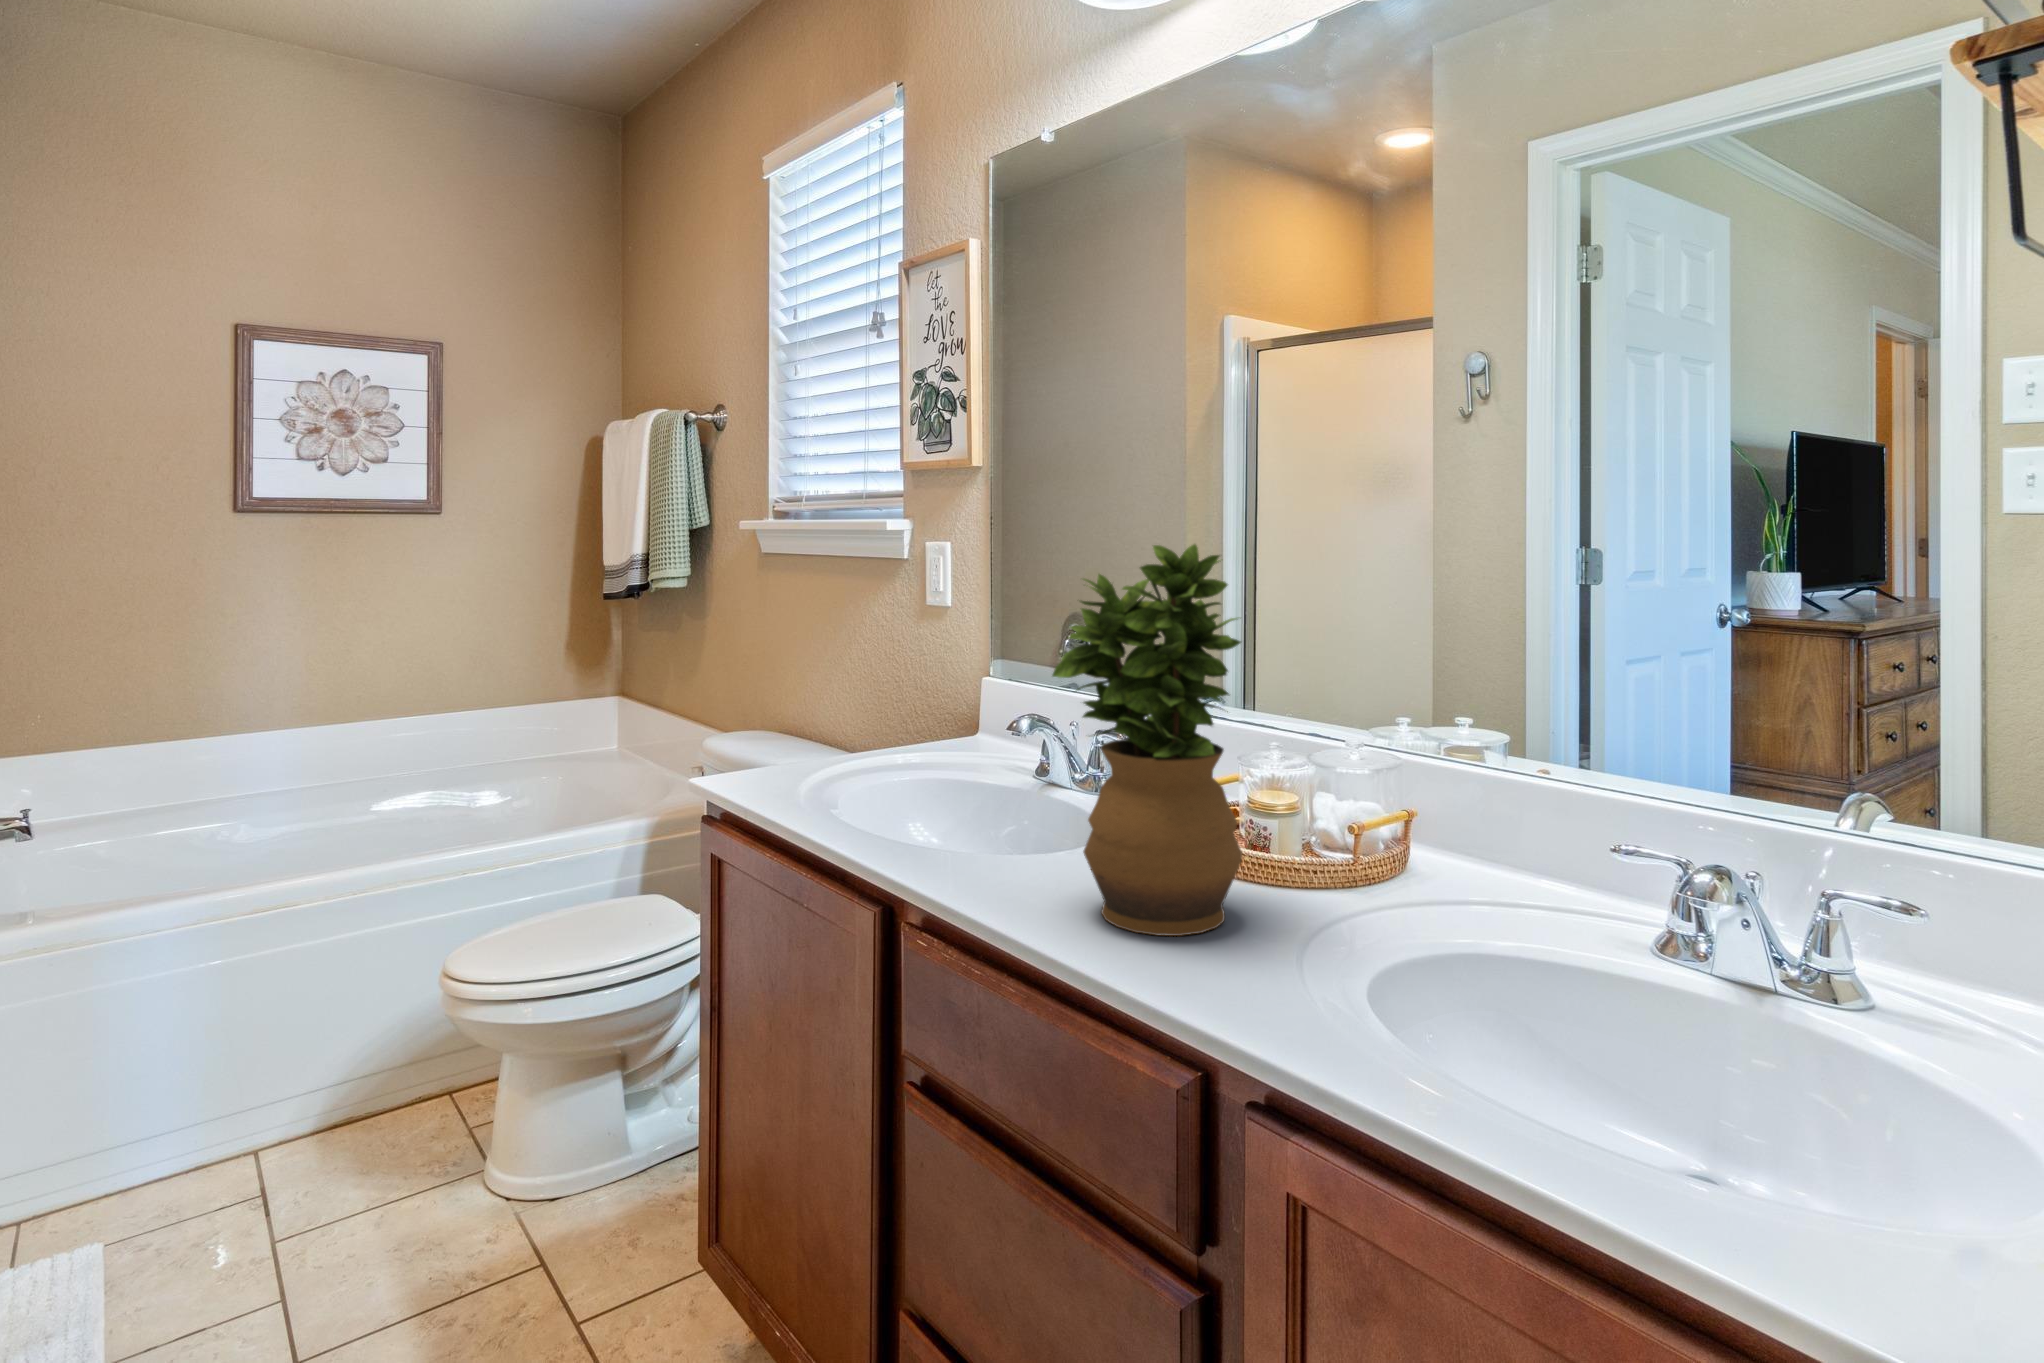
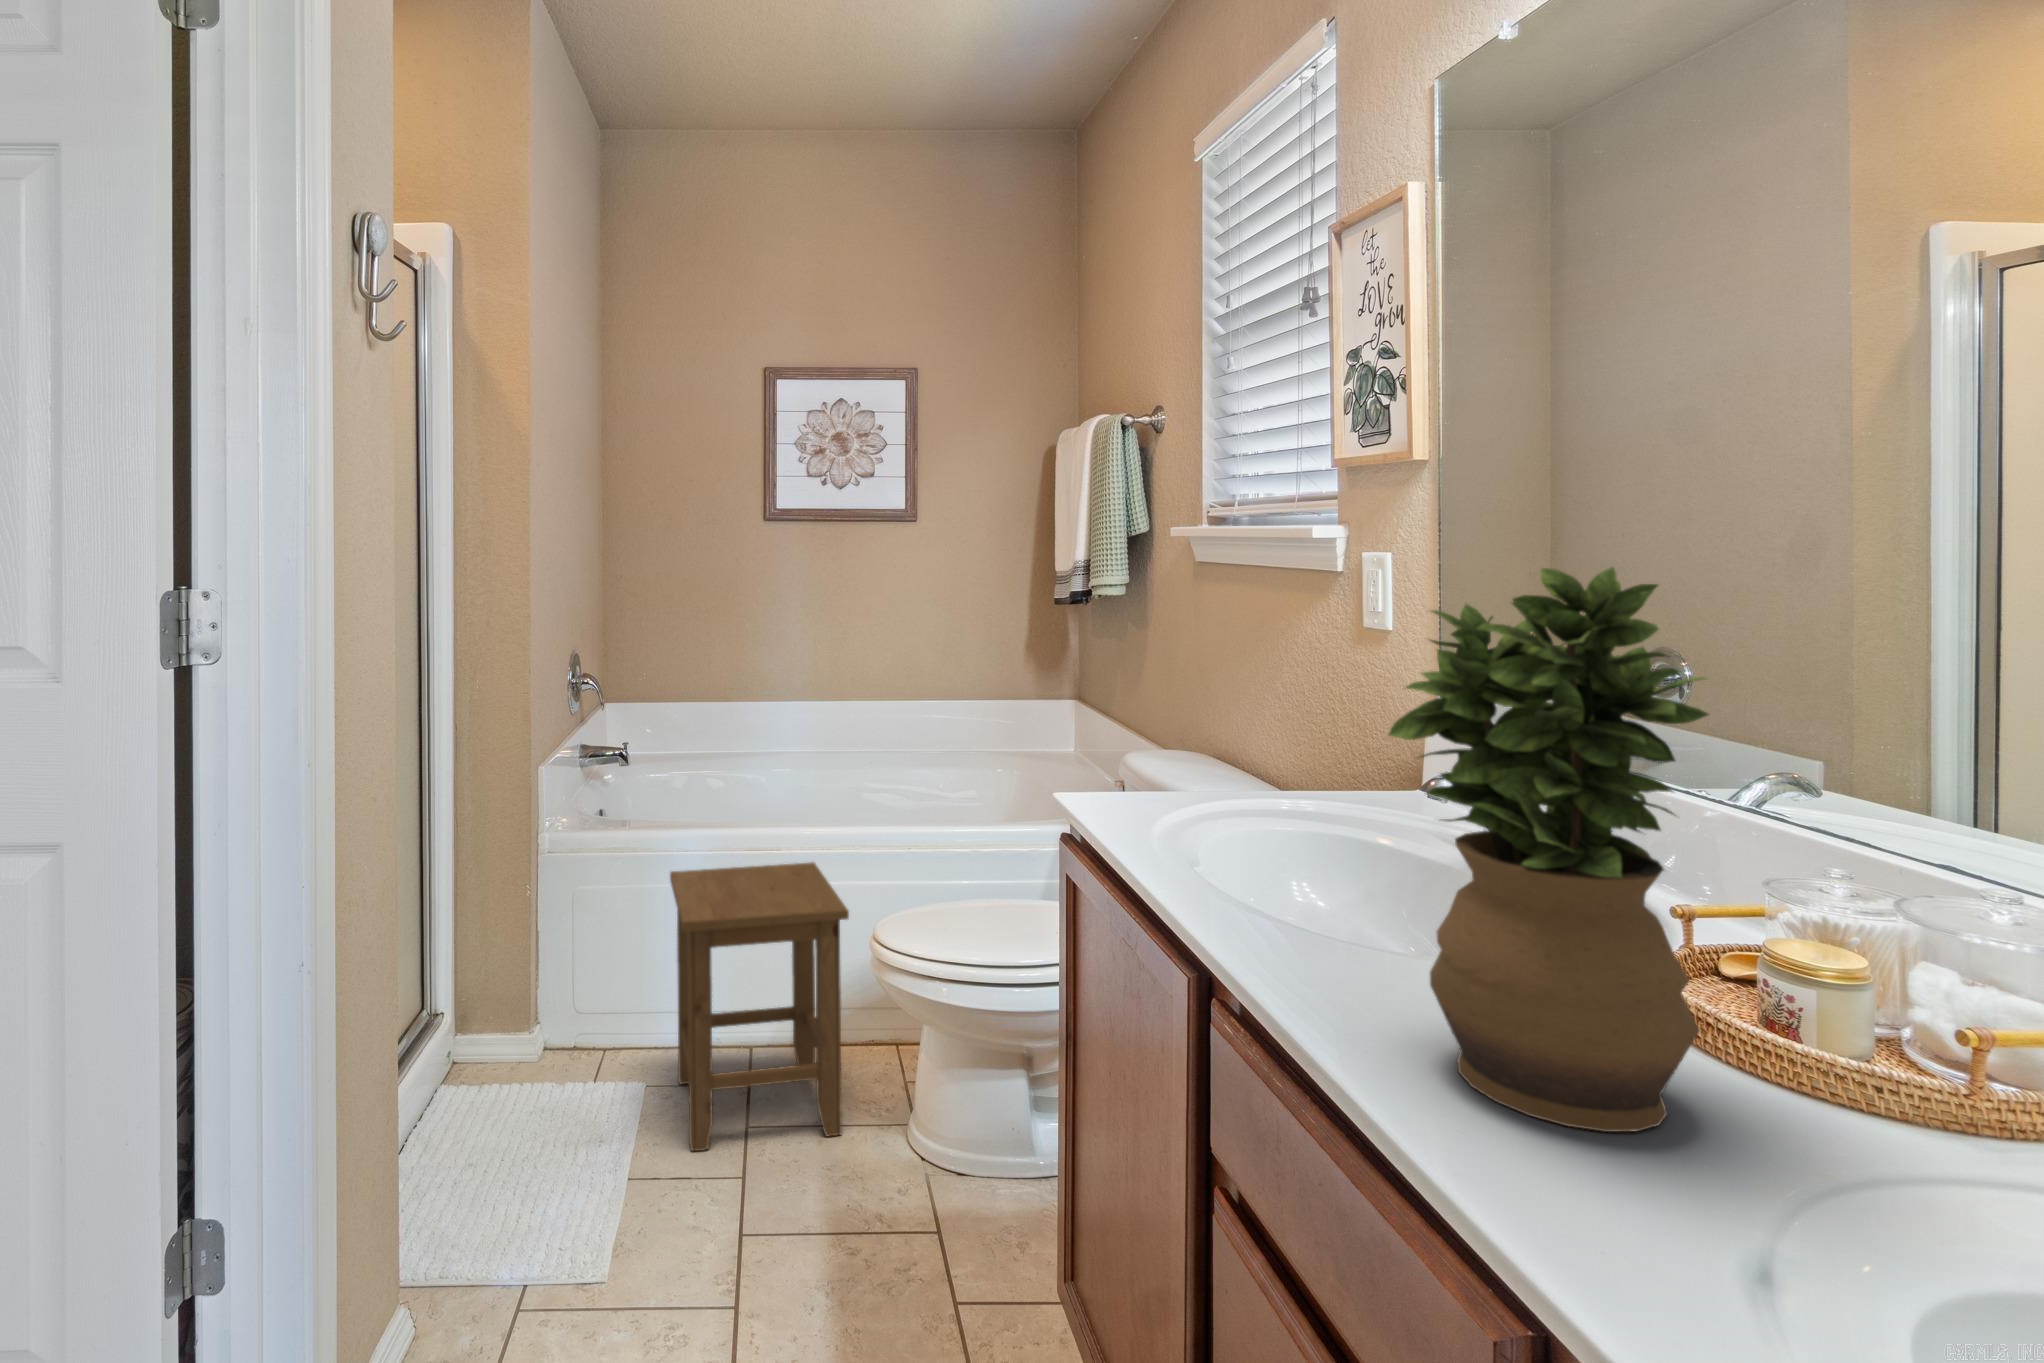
stool: none [139,909,413,1293] -> present [670,862,849,1151]

